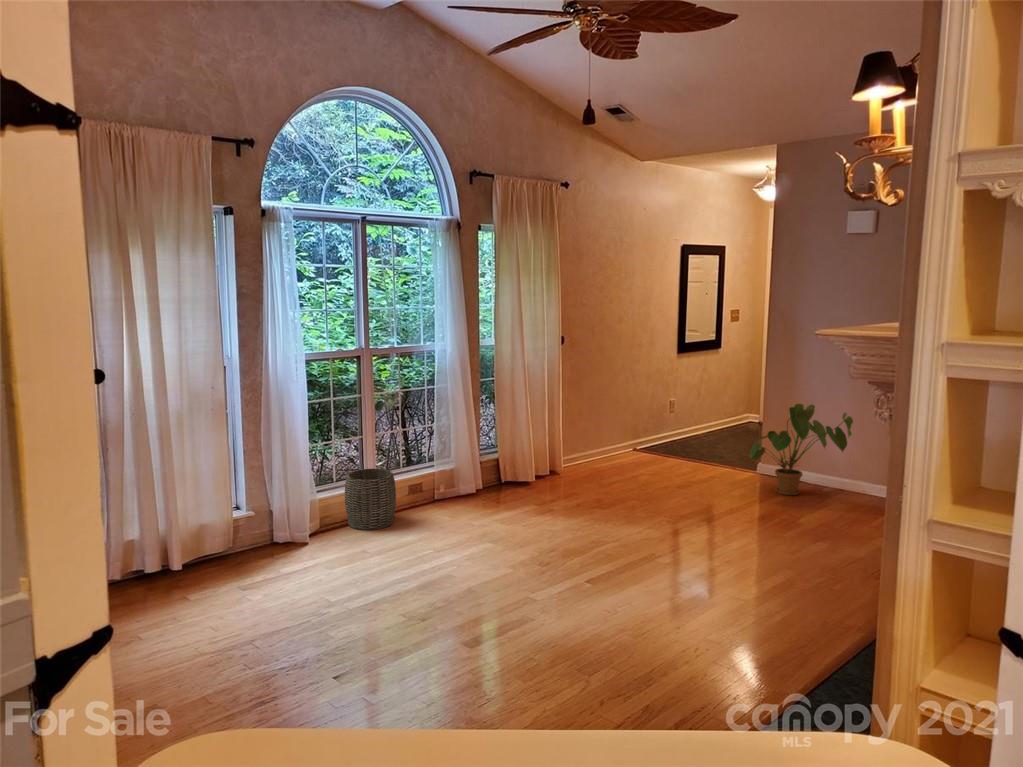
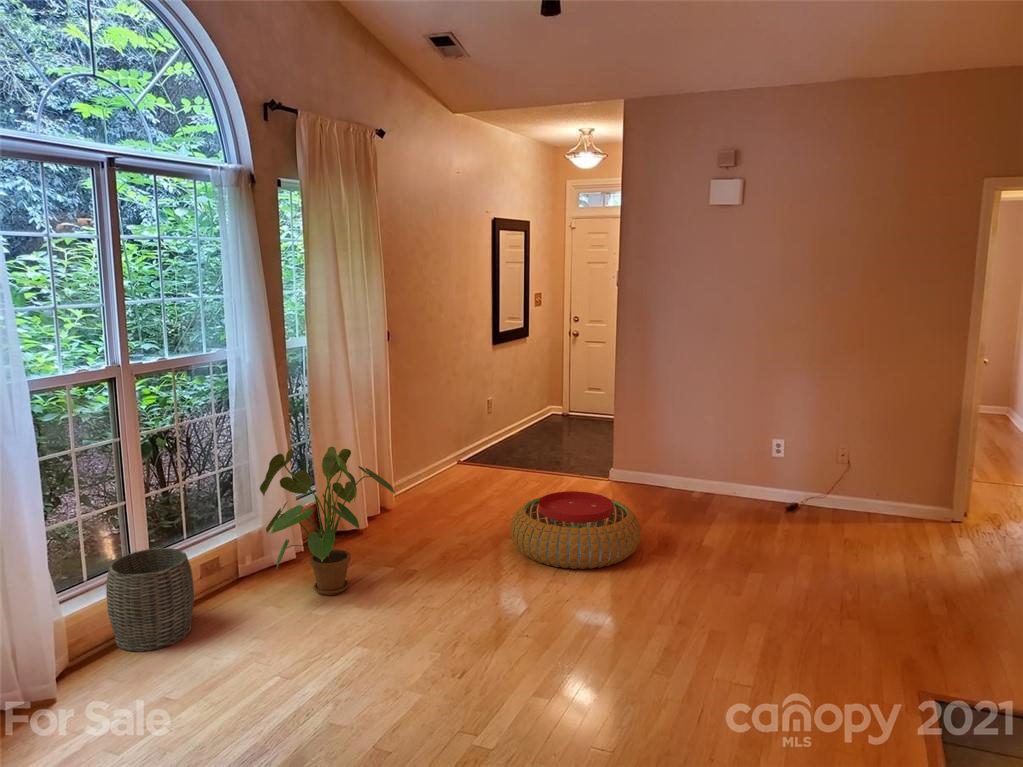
house plant: present [750,404,853,495] -> present [260,447,395,595]
pouf: none [632,470,742,529] -> present [510,491,641,569]

